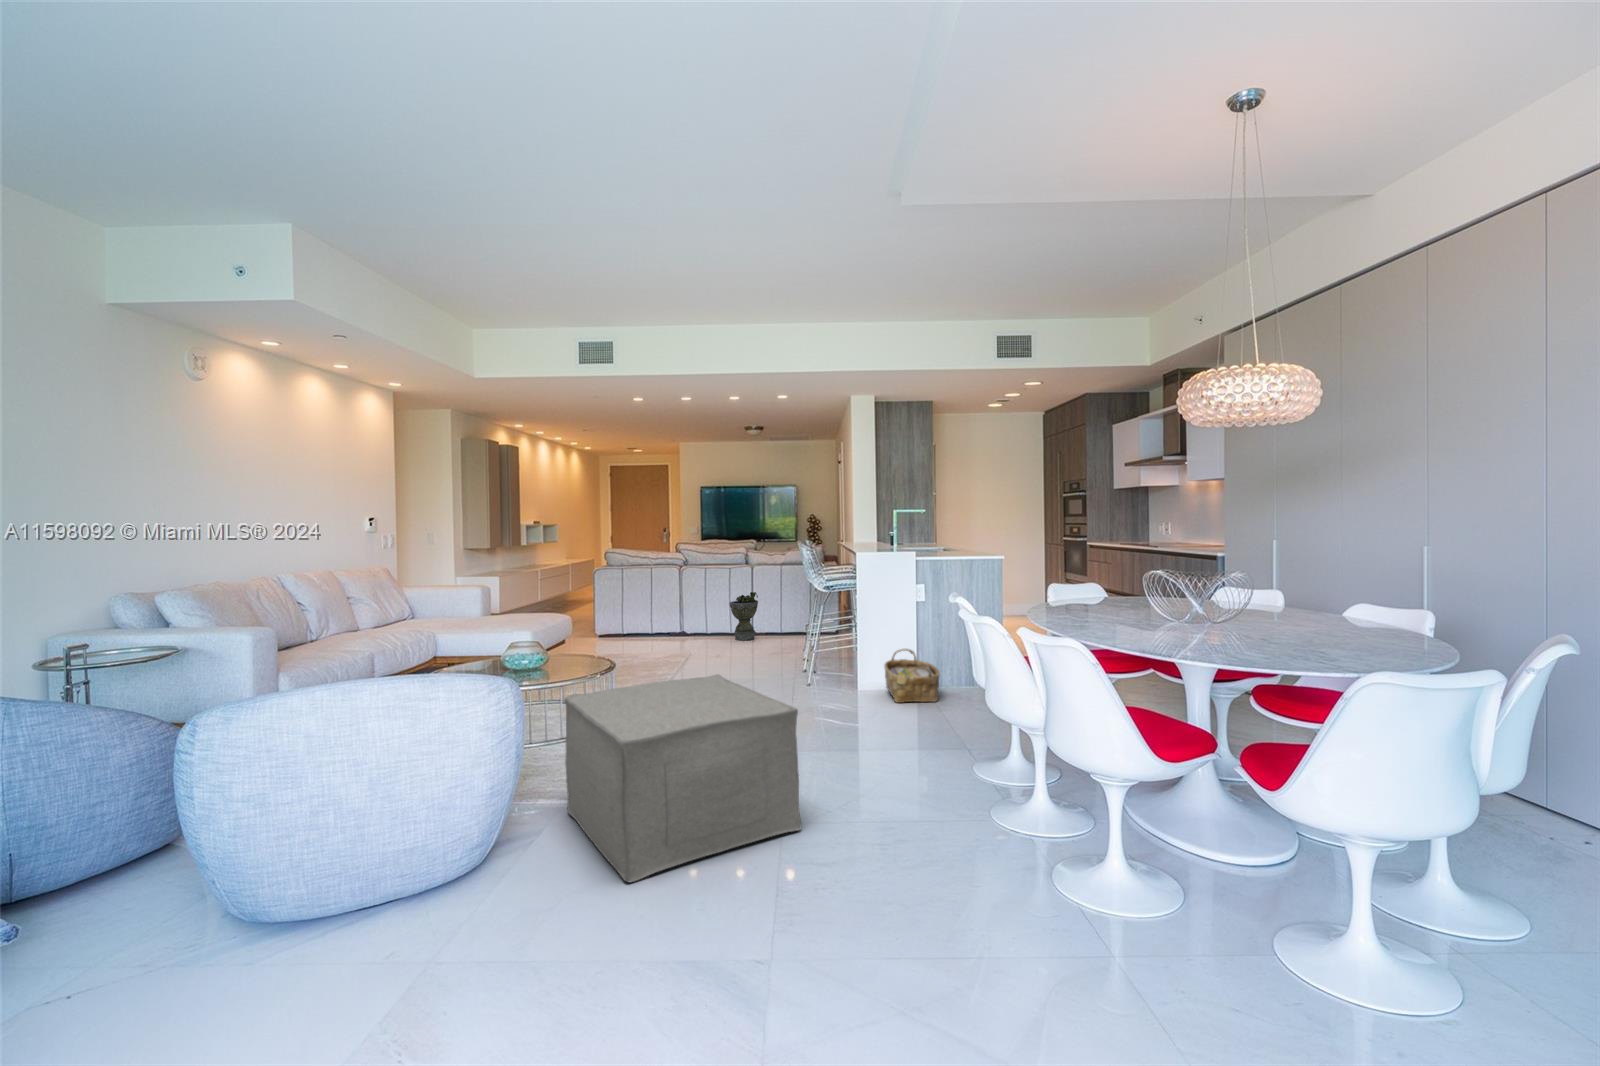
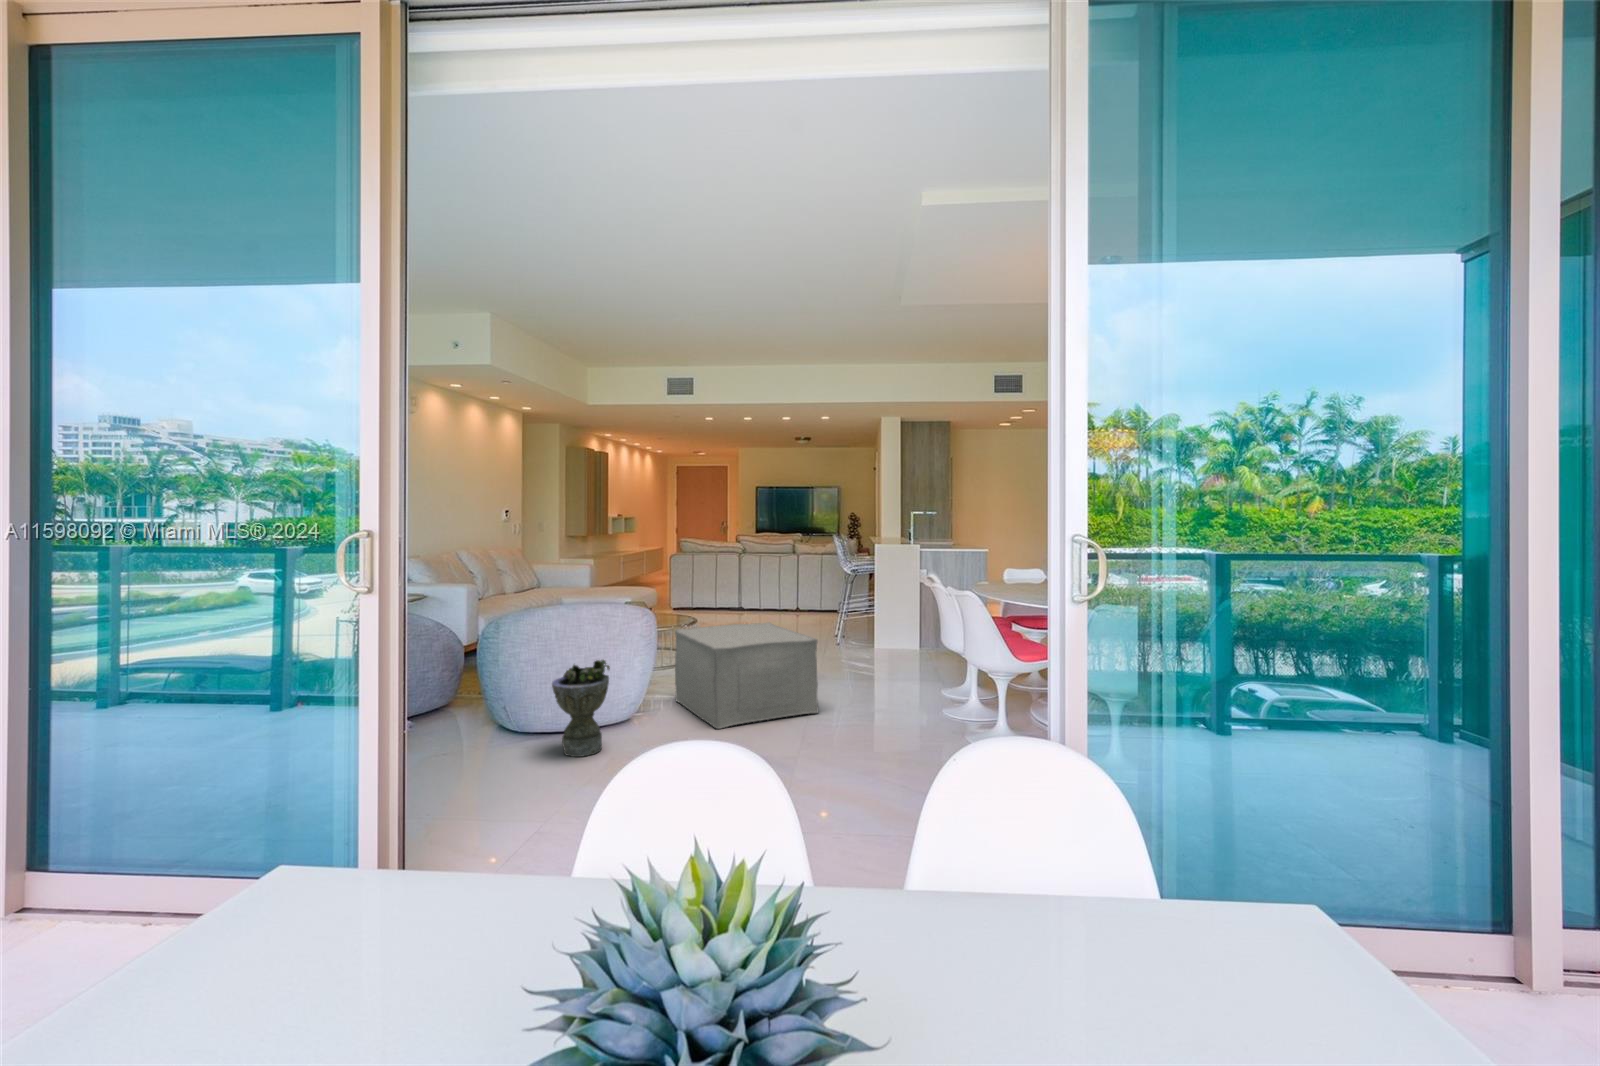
planter: present [729,592,758,641] -> present [552,660,610,757]
woven basket: present [884,649,940,703] -> none [892,618,932,657]

